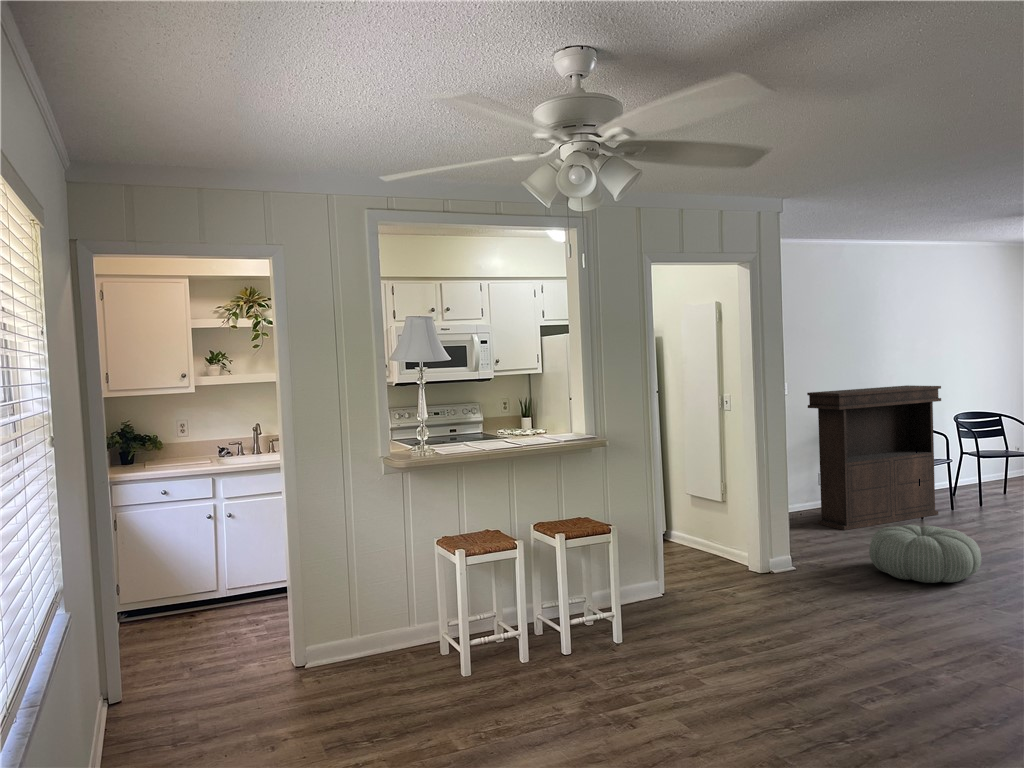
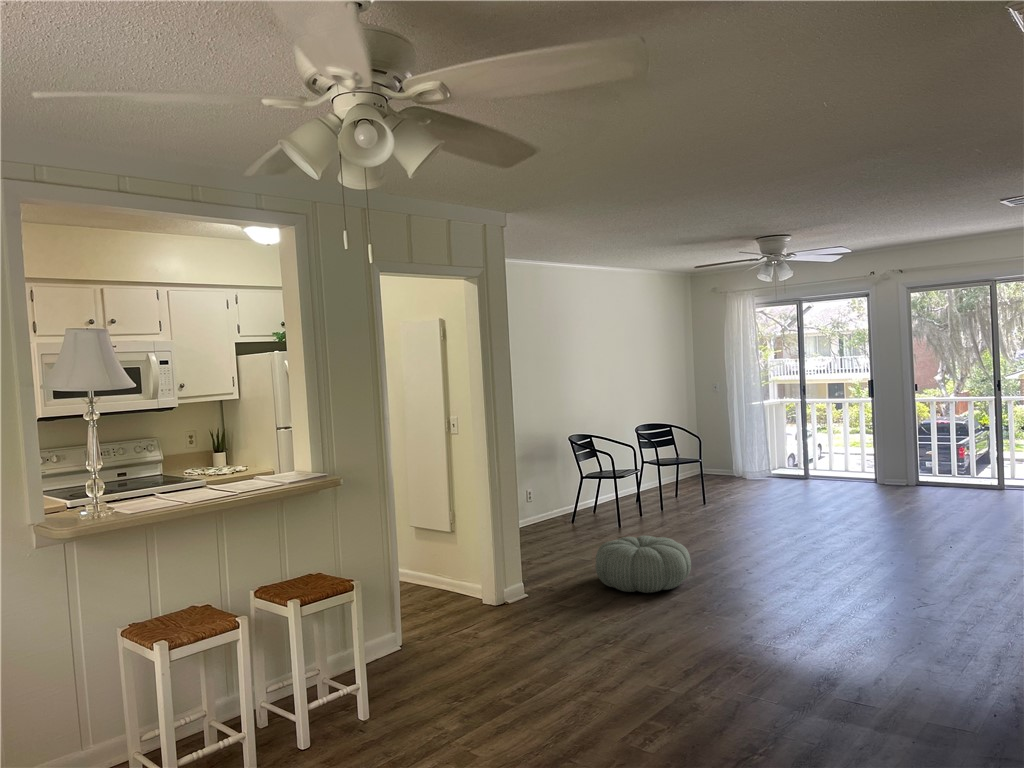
console table: present [807,385,941,530] -> none [519,402,631,546]

